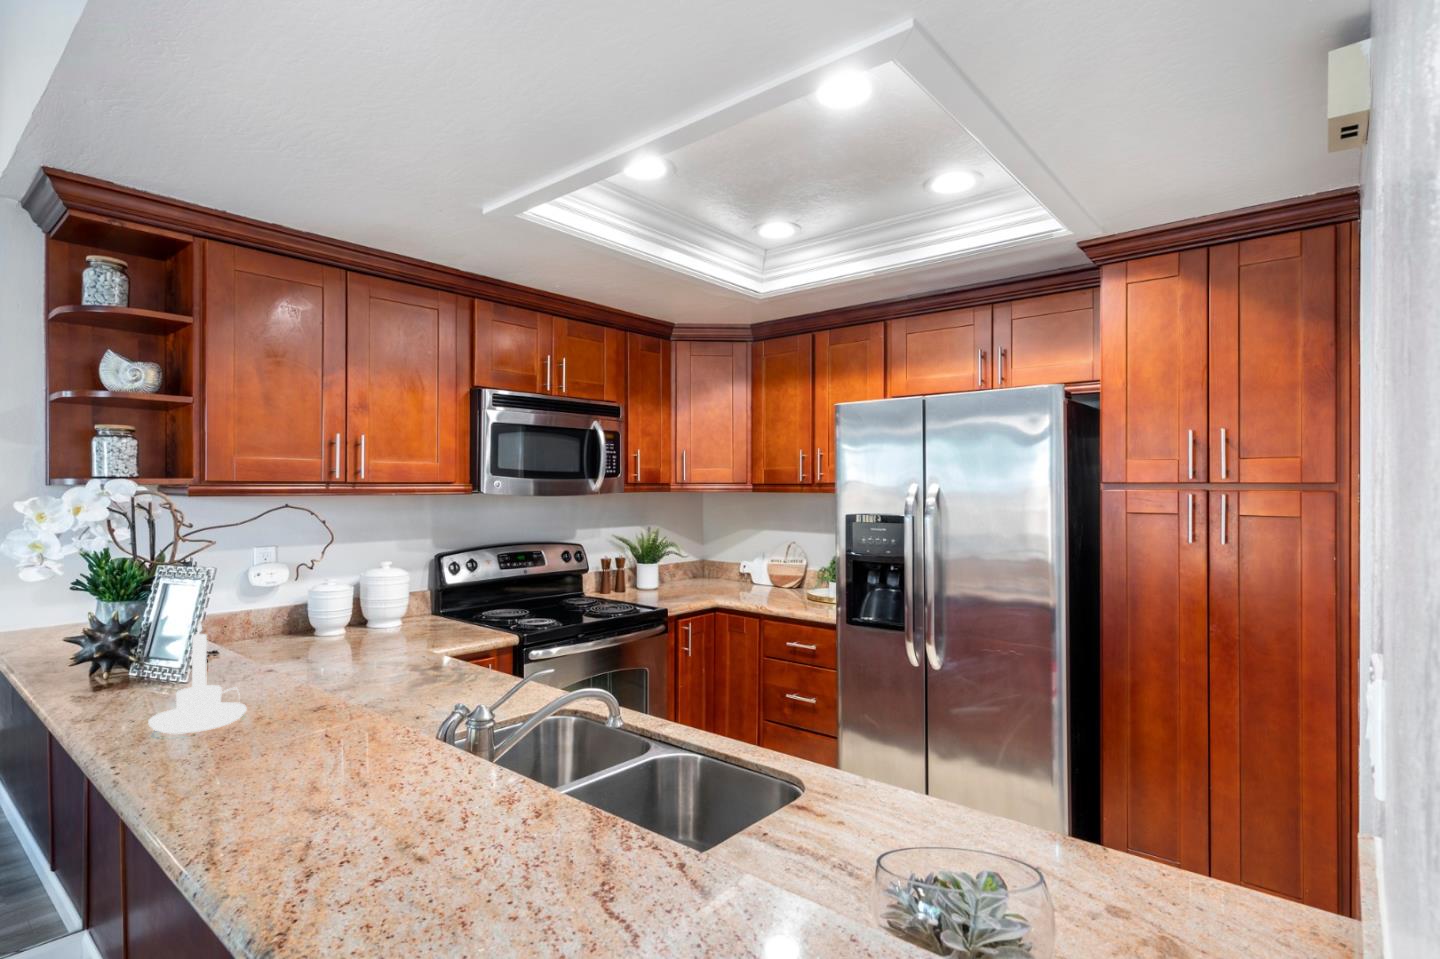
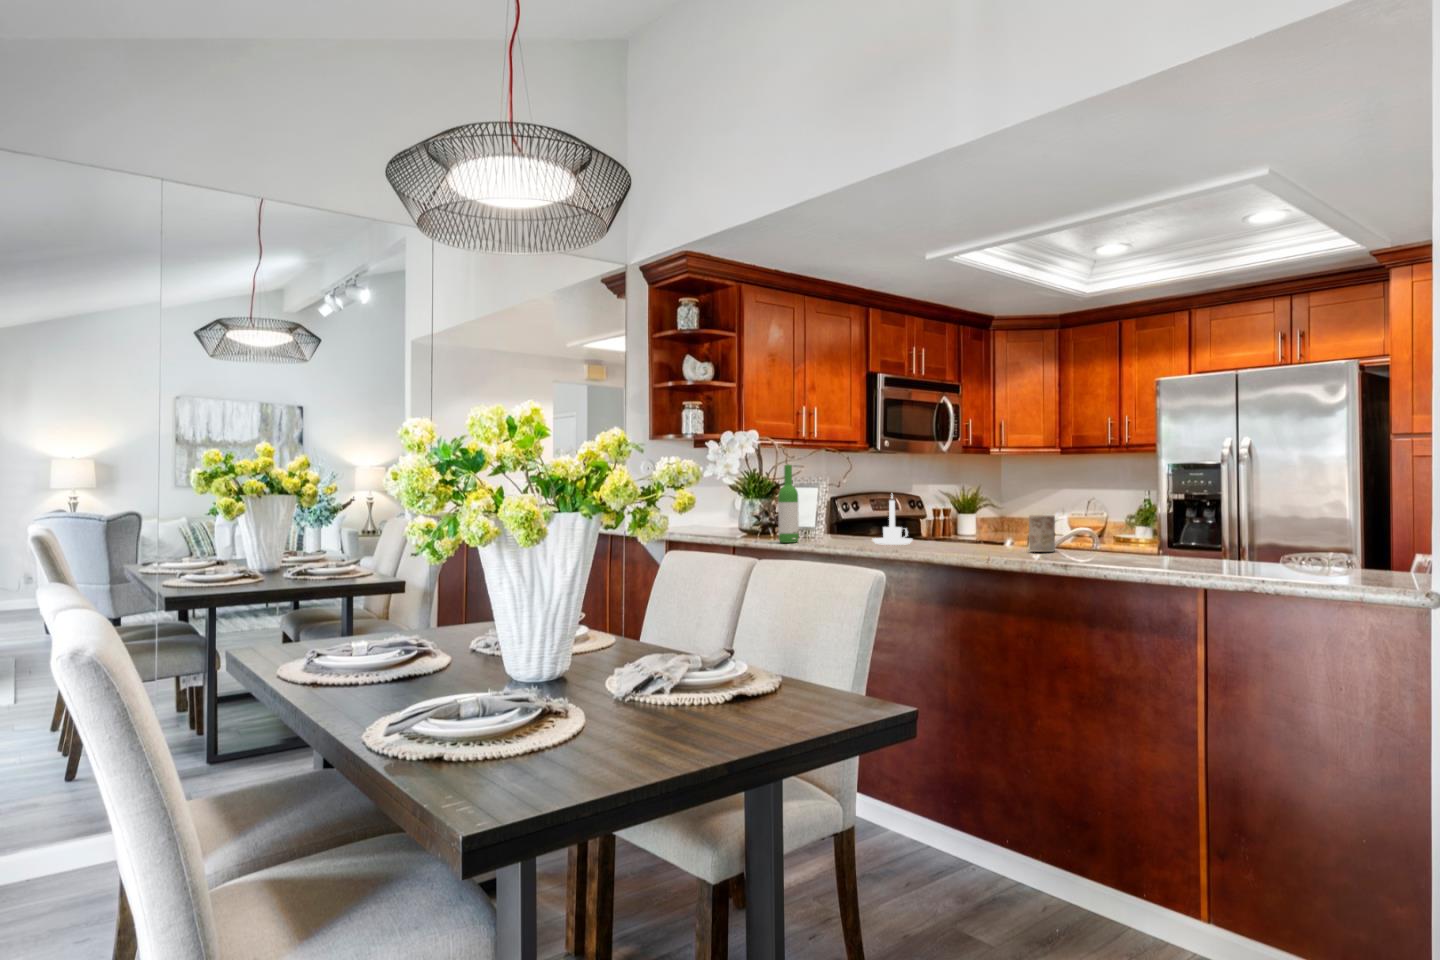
wine bottle: none [81,545,129,694] -> present [778,465,799,543]
mug: none [271,727,365,842] -> present [1029,515,1055,552]

